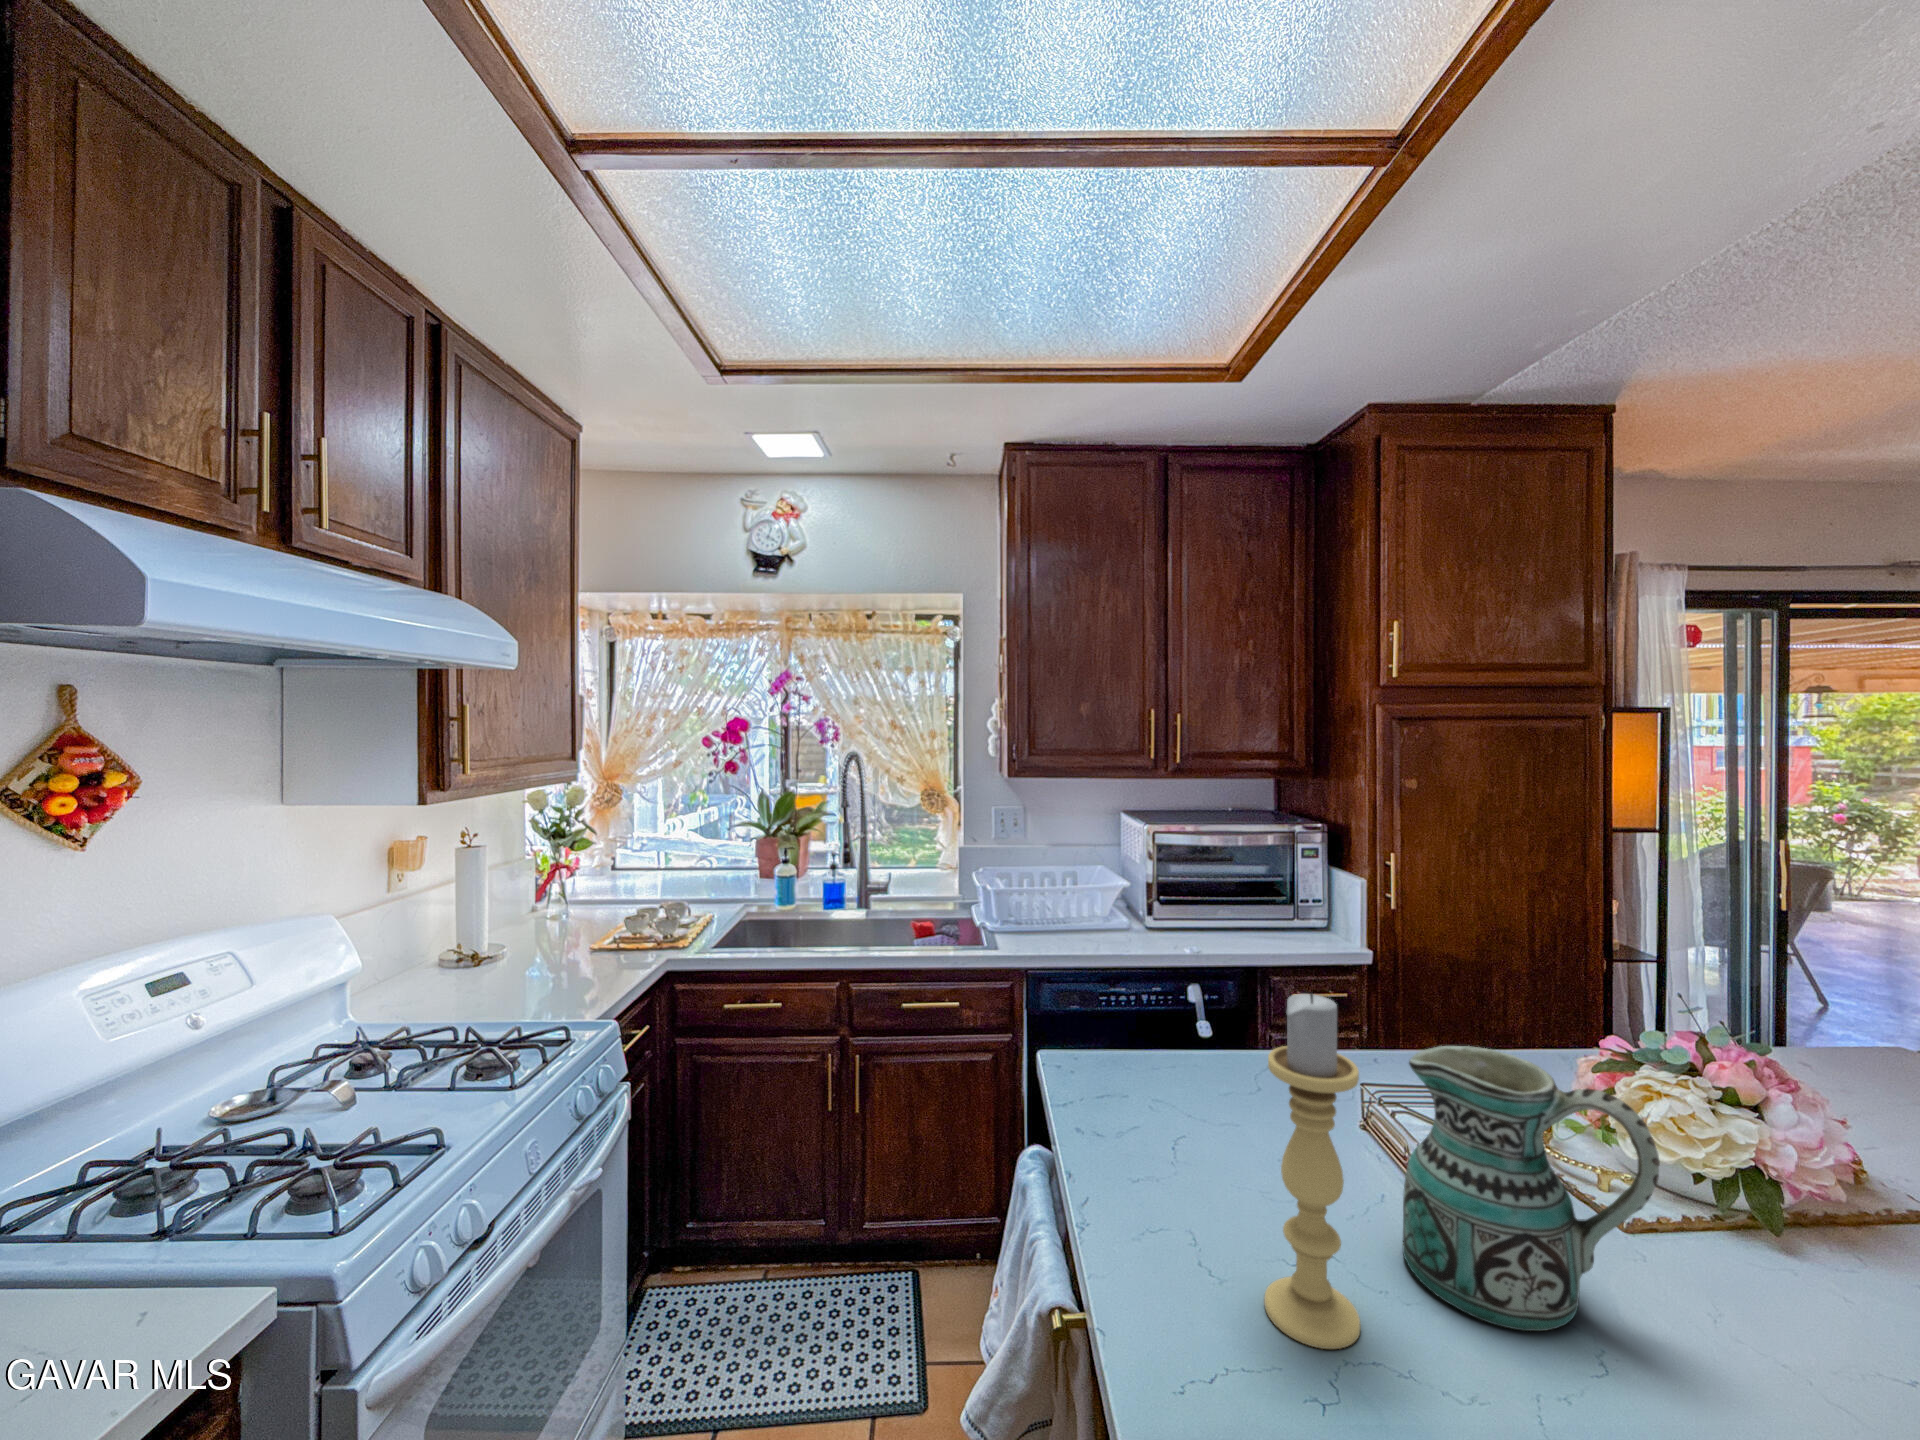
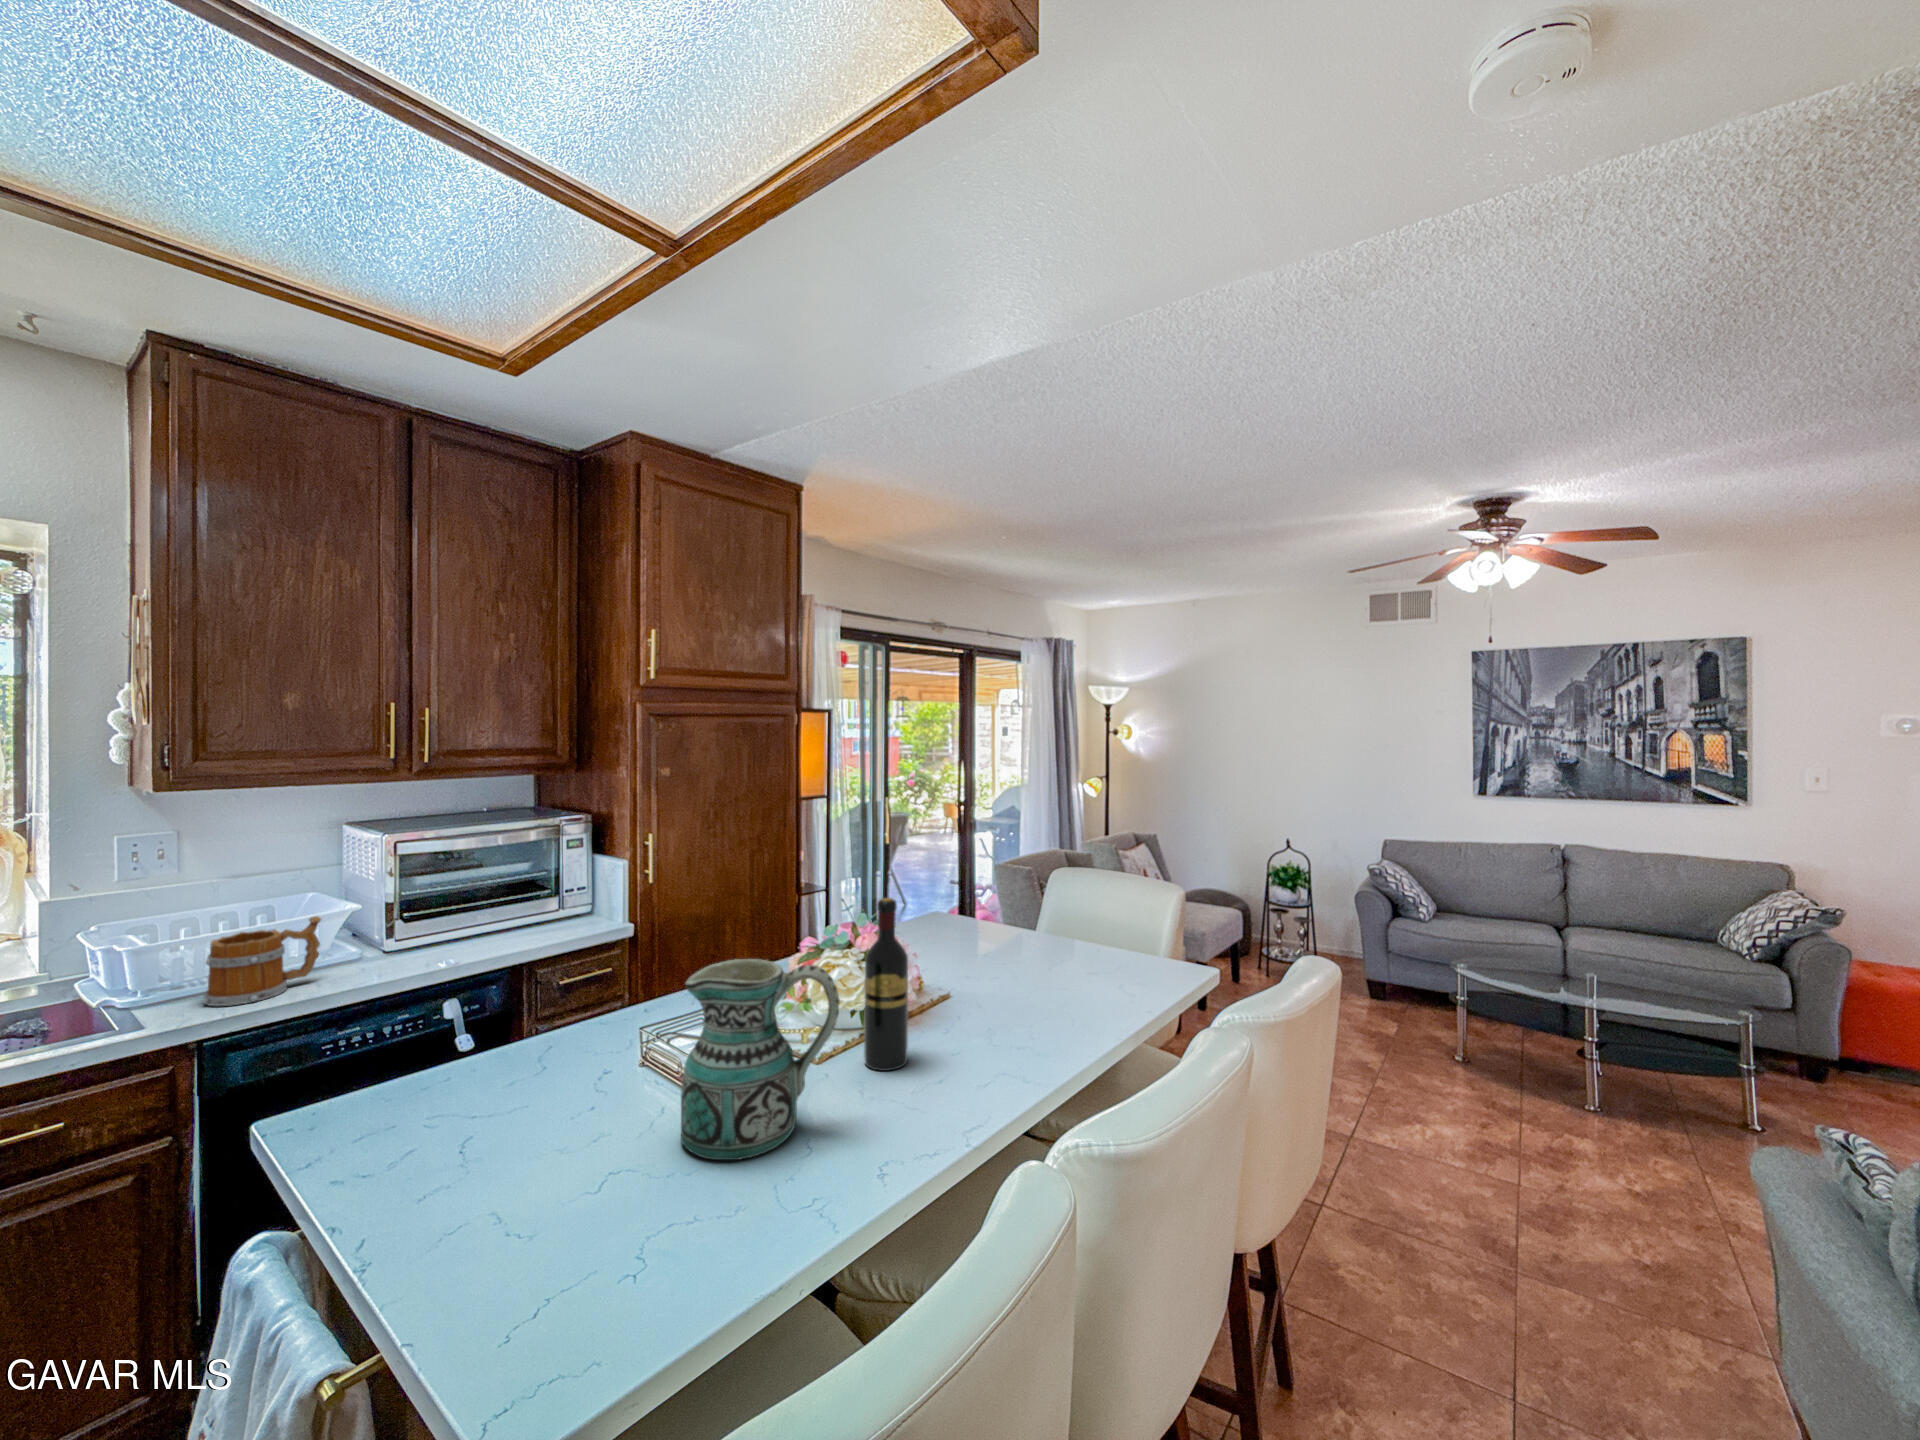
mug: none [1025,889,1098,951] -> present [203,916,321,1006]
candle holder: present [1264,993,1360,1349] -> none [572,940,655,1245]
wine bottle: none [1717,1017,1815,1304] -> present [864,898,908,1071]

